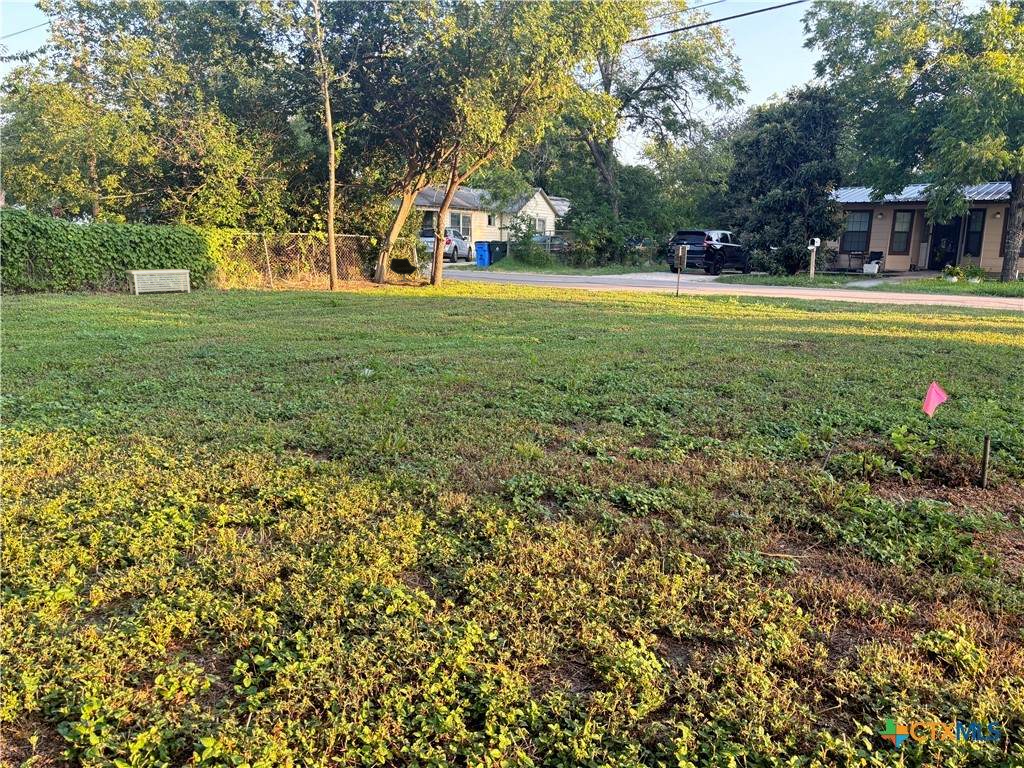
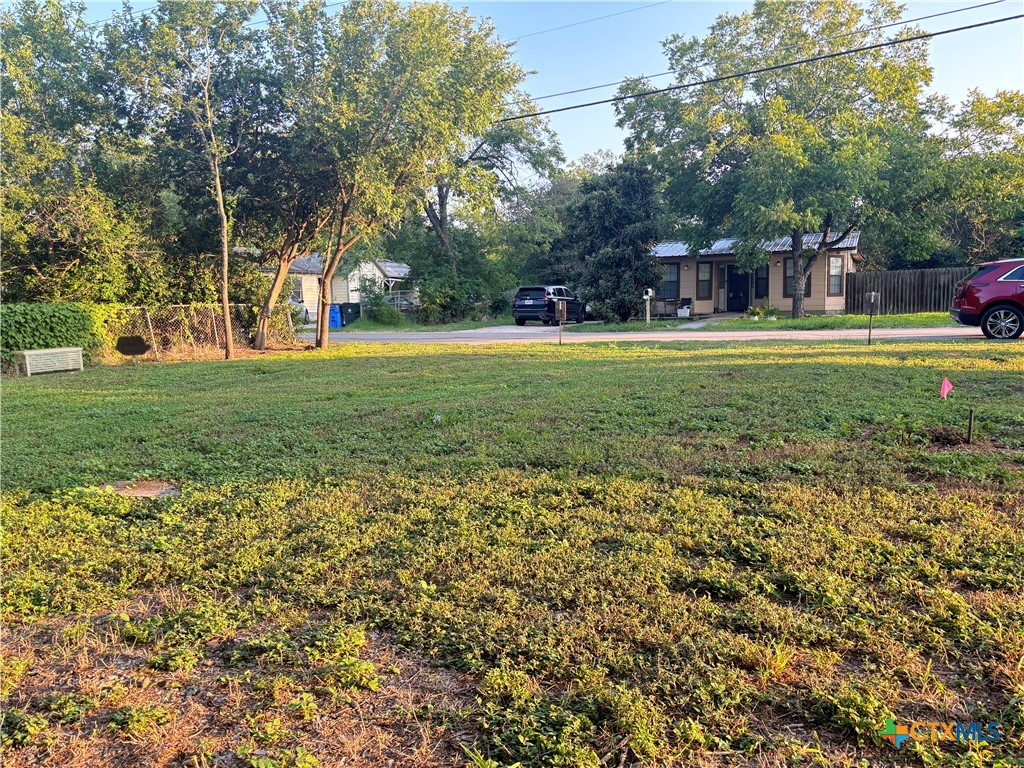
lounge chair: present [389,258,417,281] -> present [115,335,151,364]

